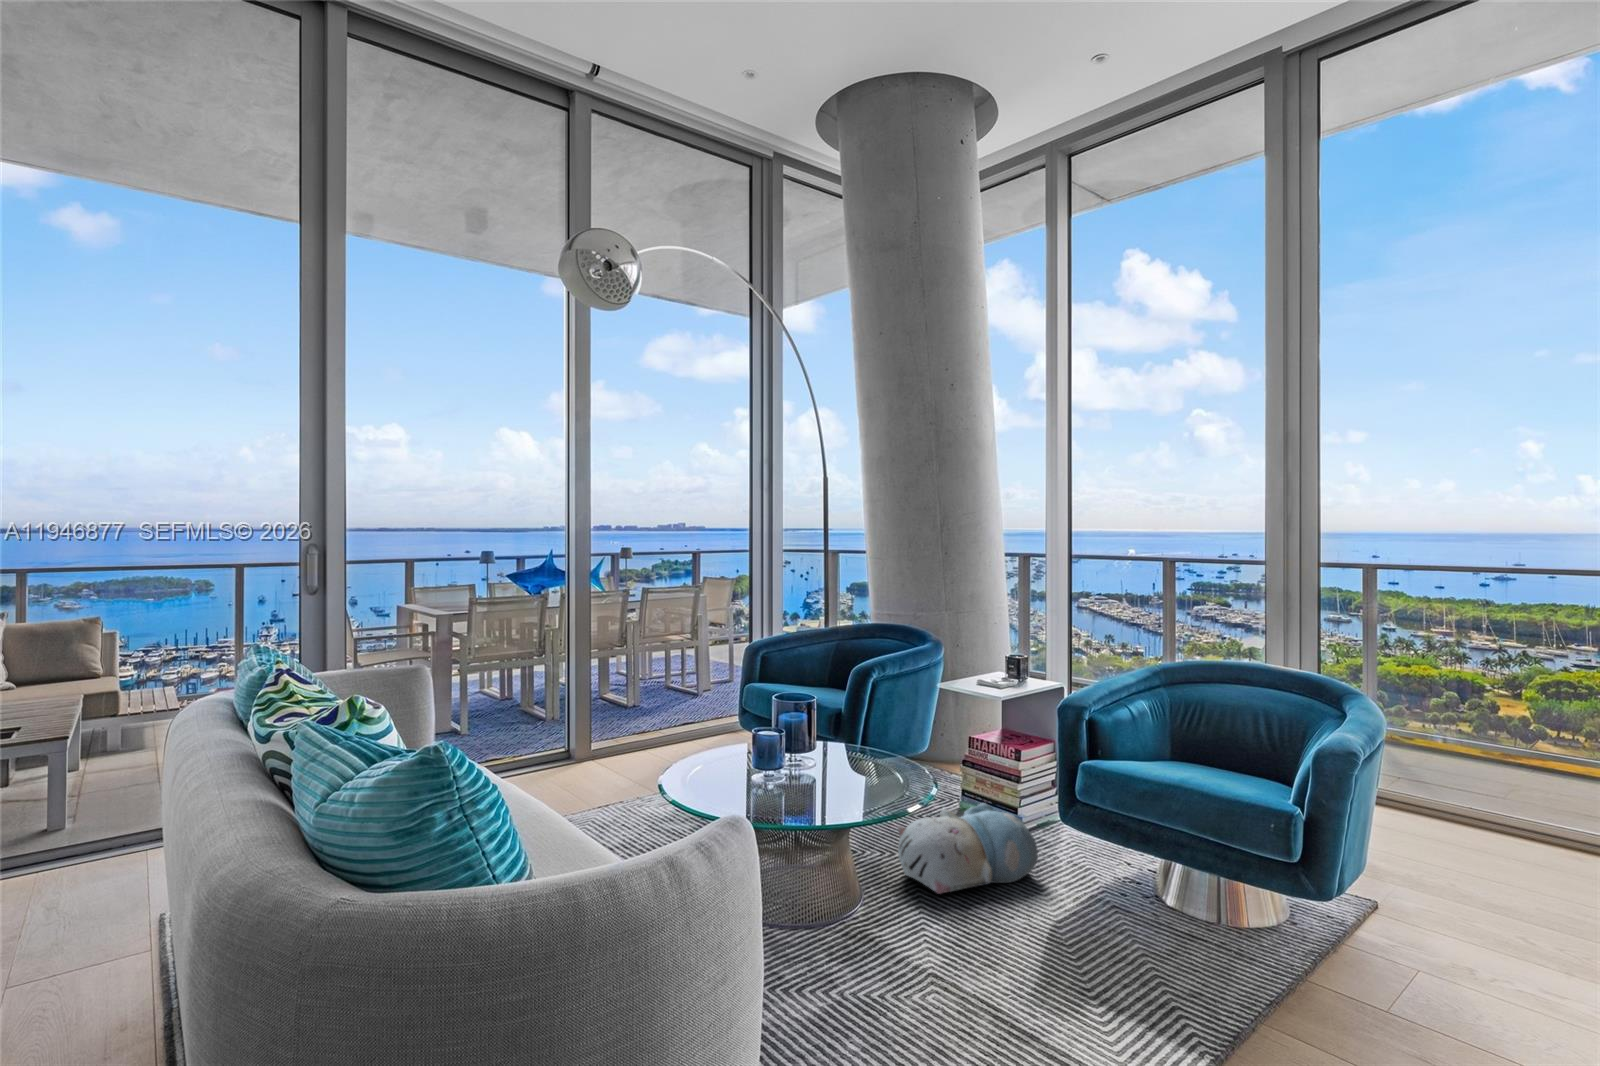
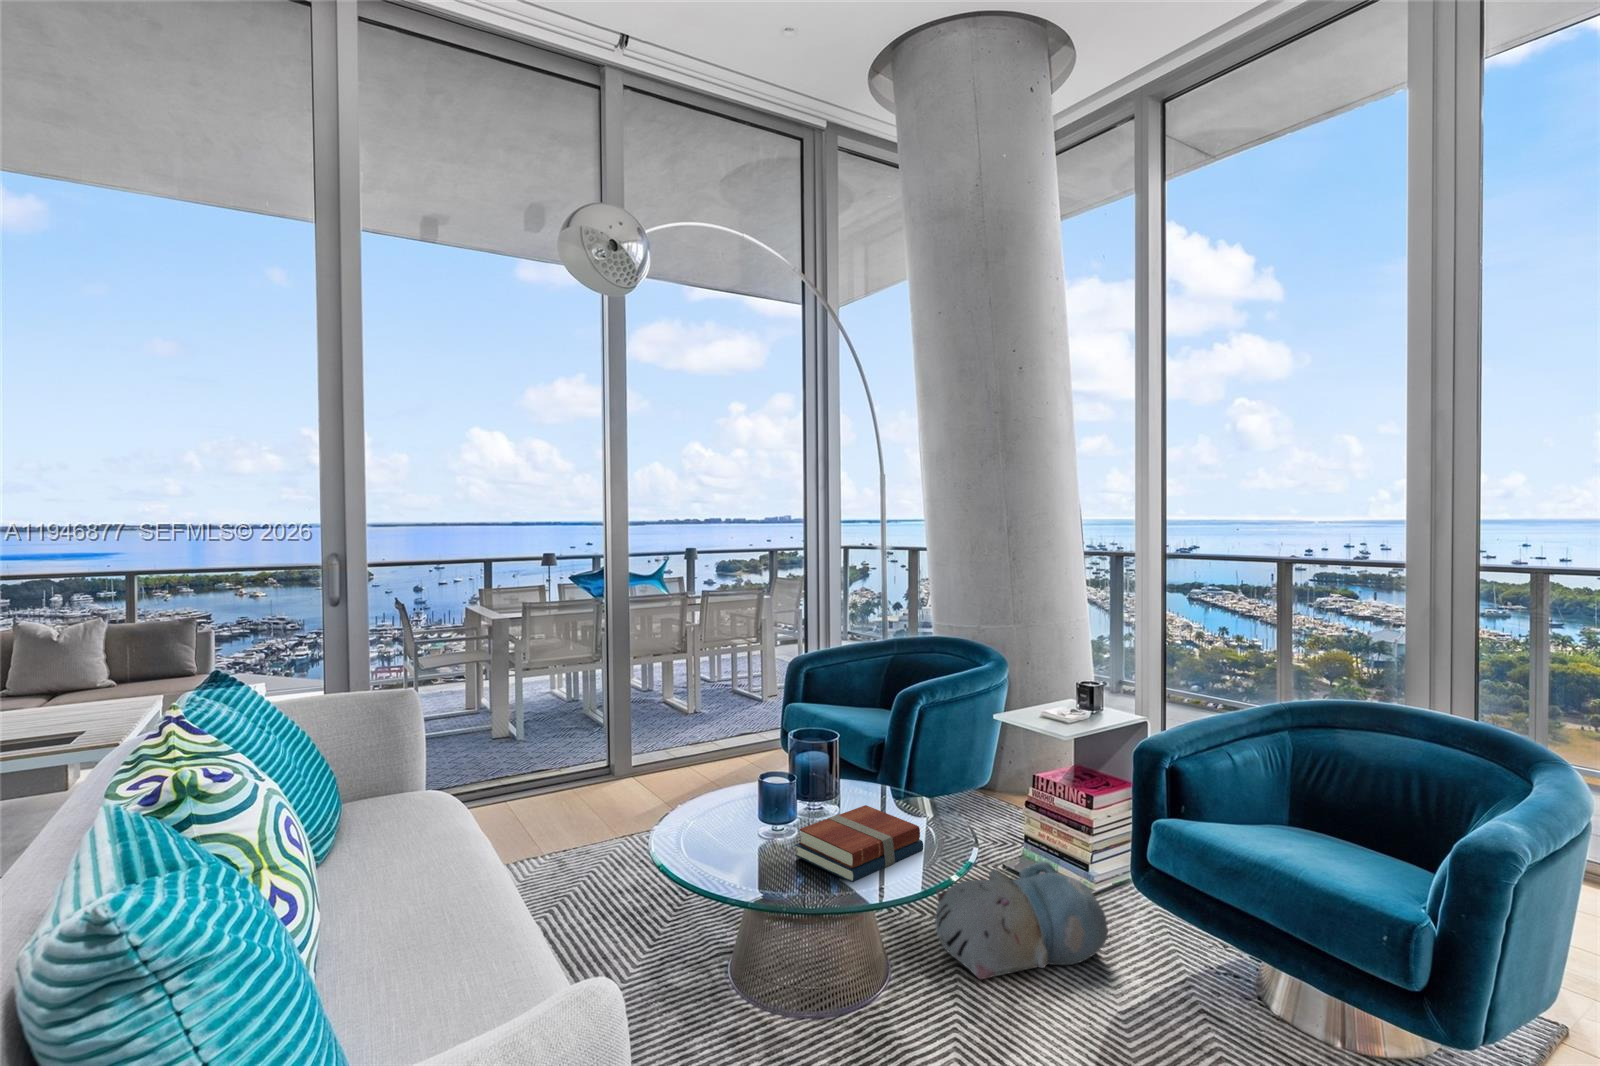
books: none [787,753,892,806] -> present [795,805,923,882]

